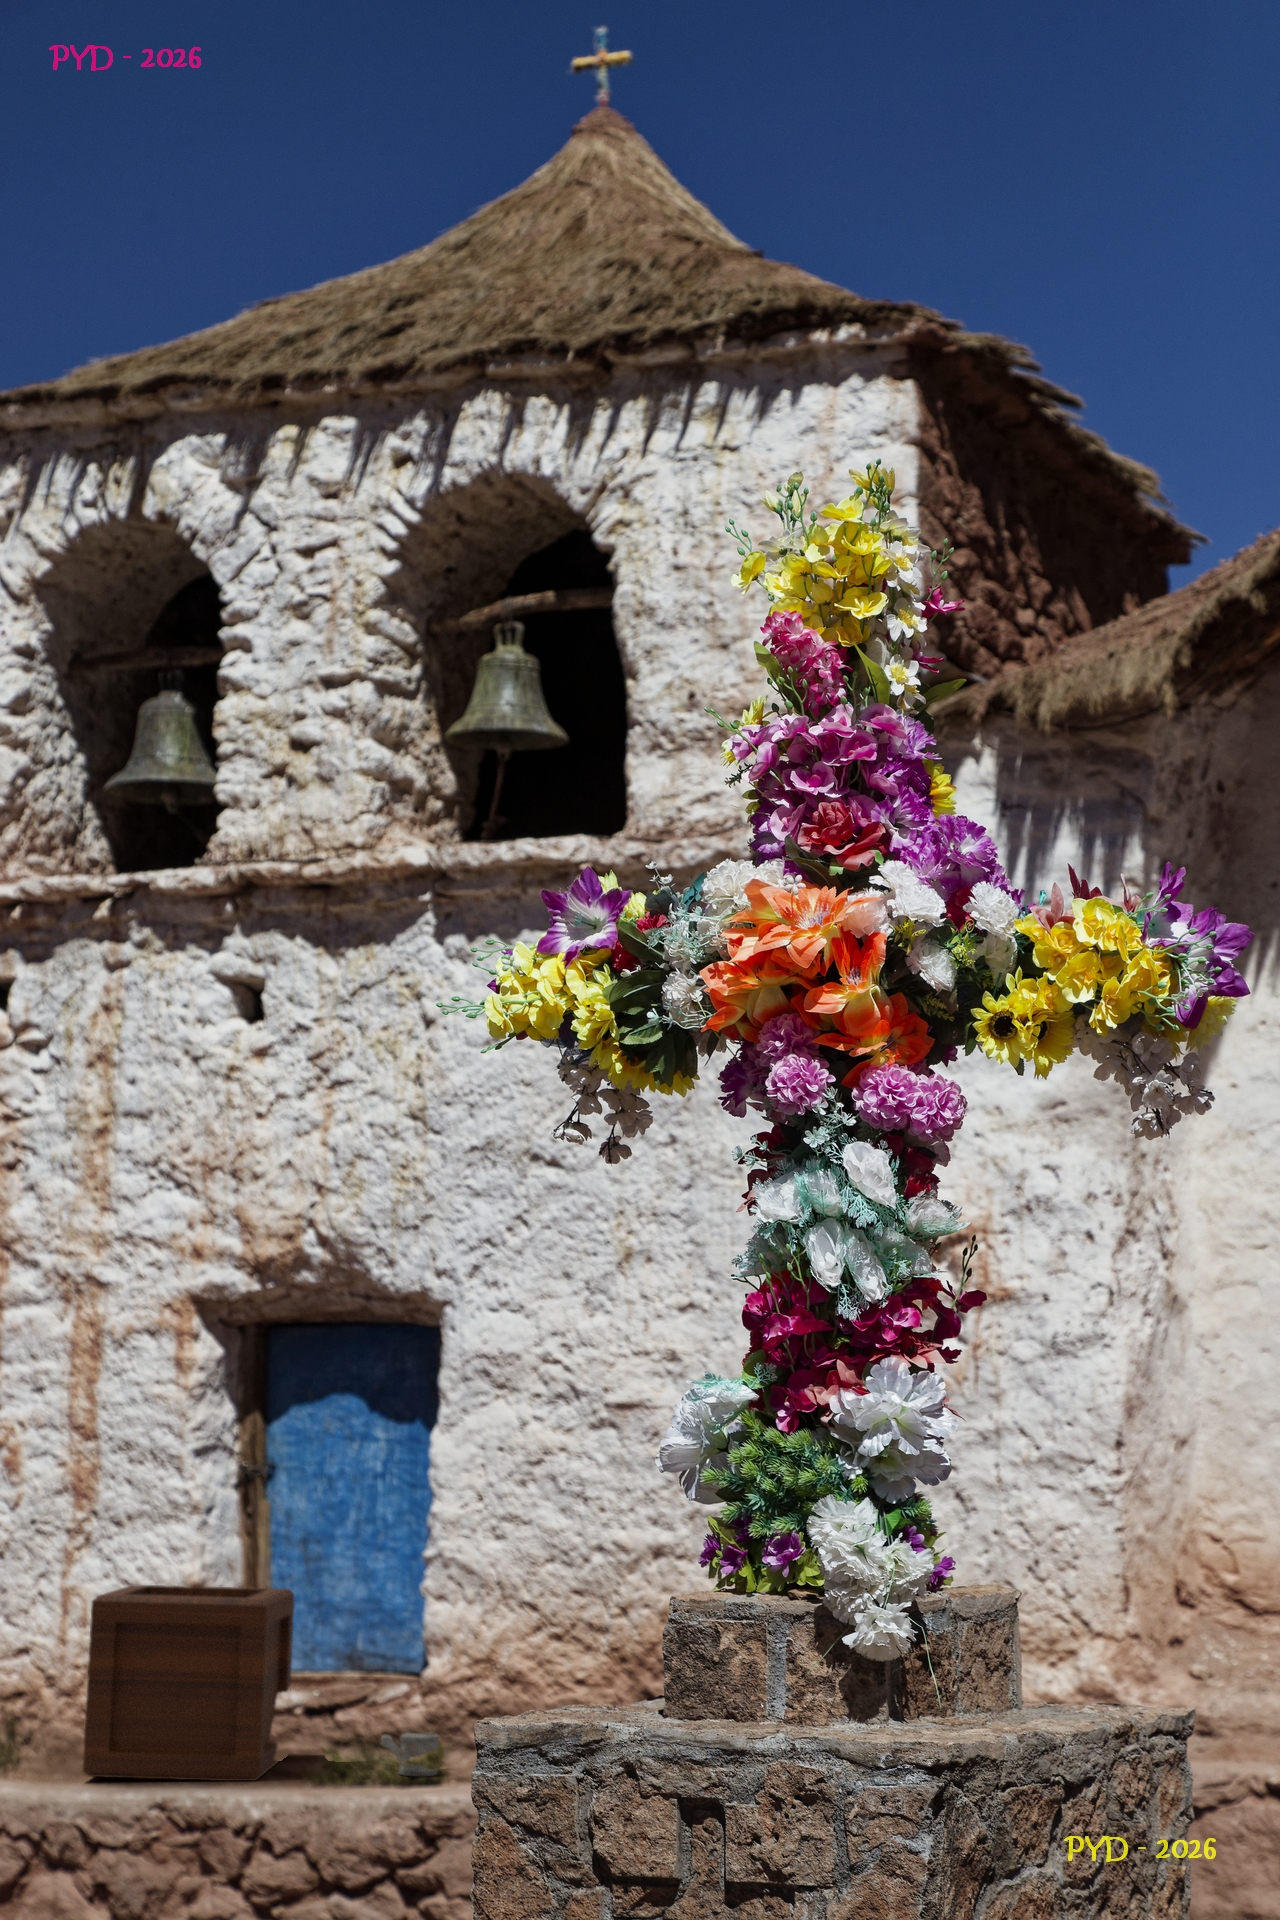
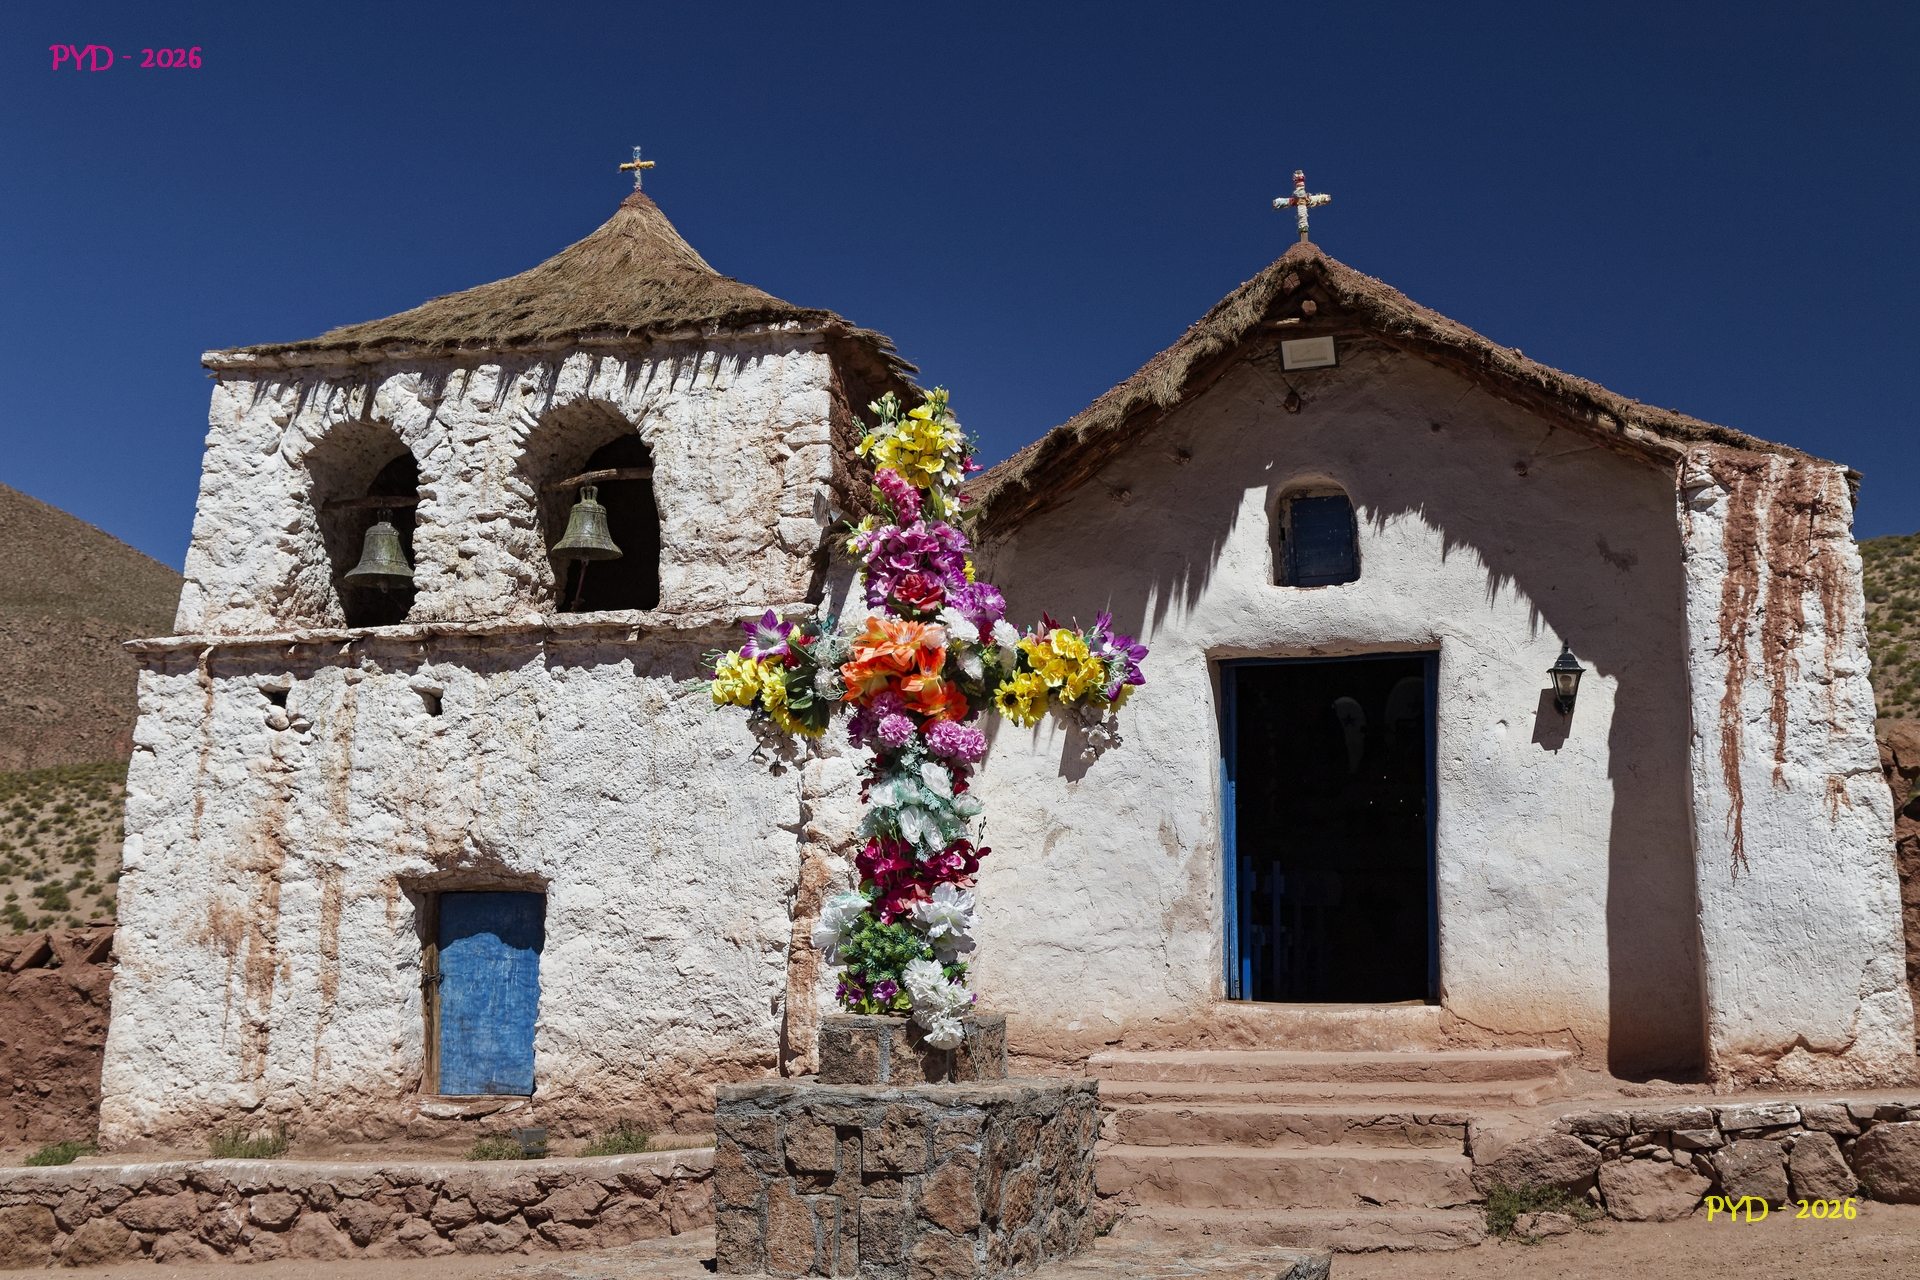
wooden crate: present [83,1585,294,1781] -> none [329,1048,458,1162]

